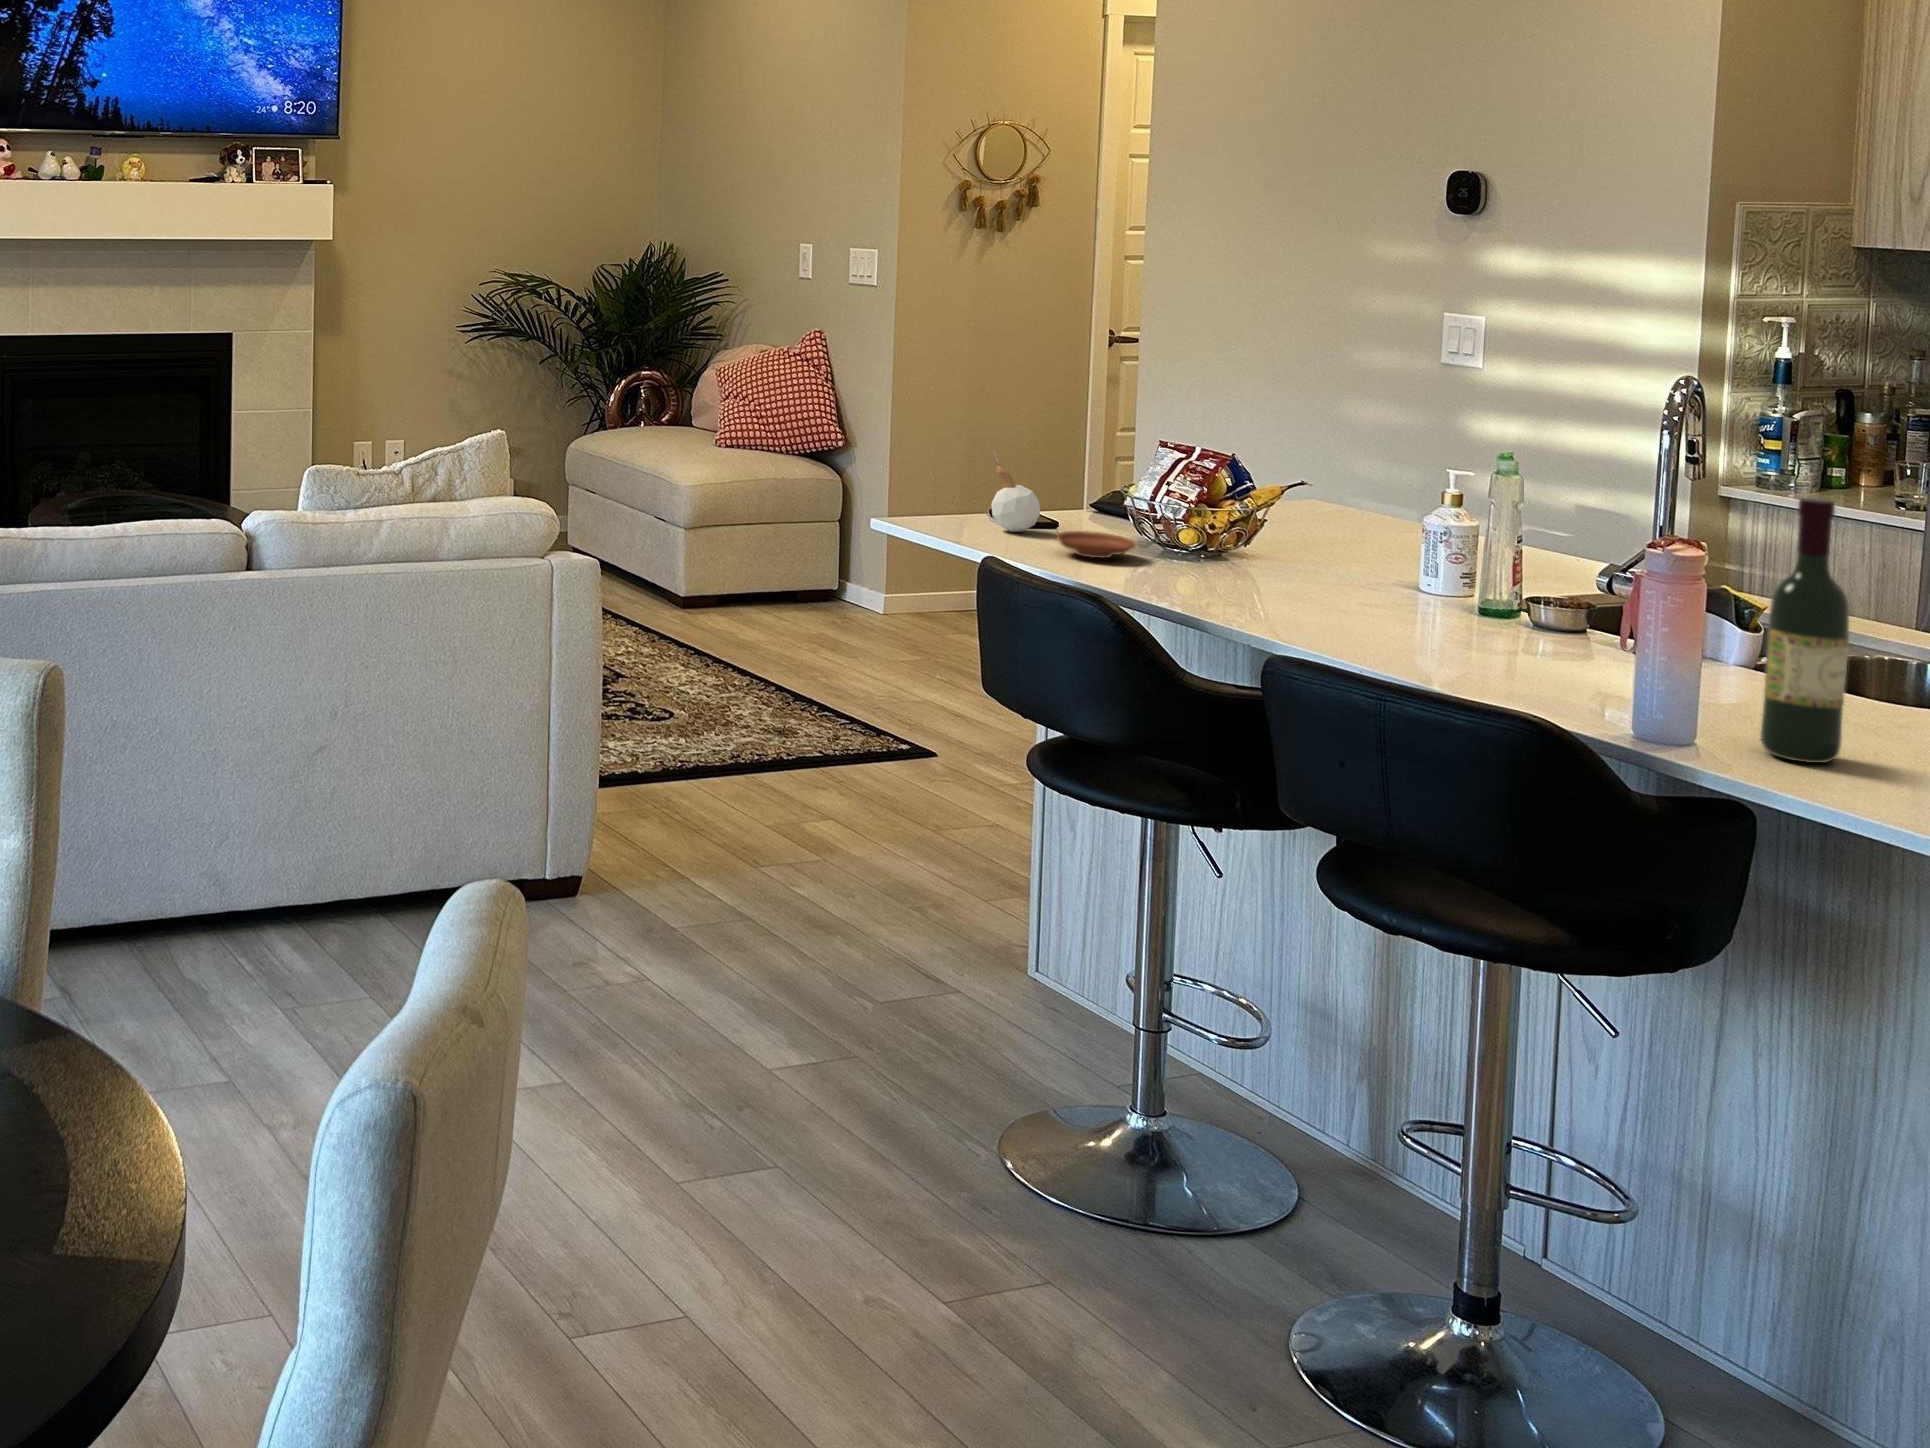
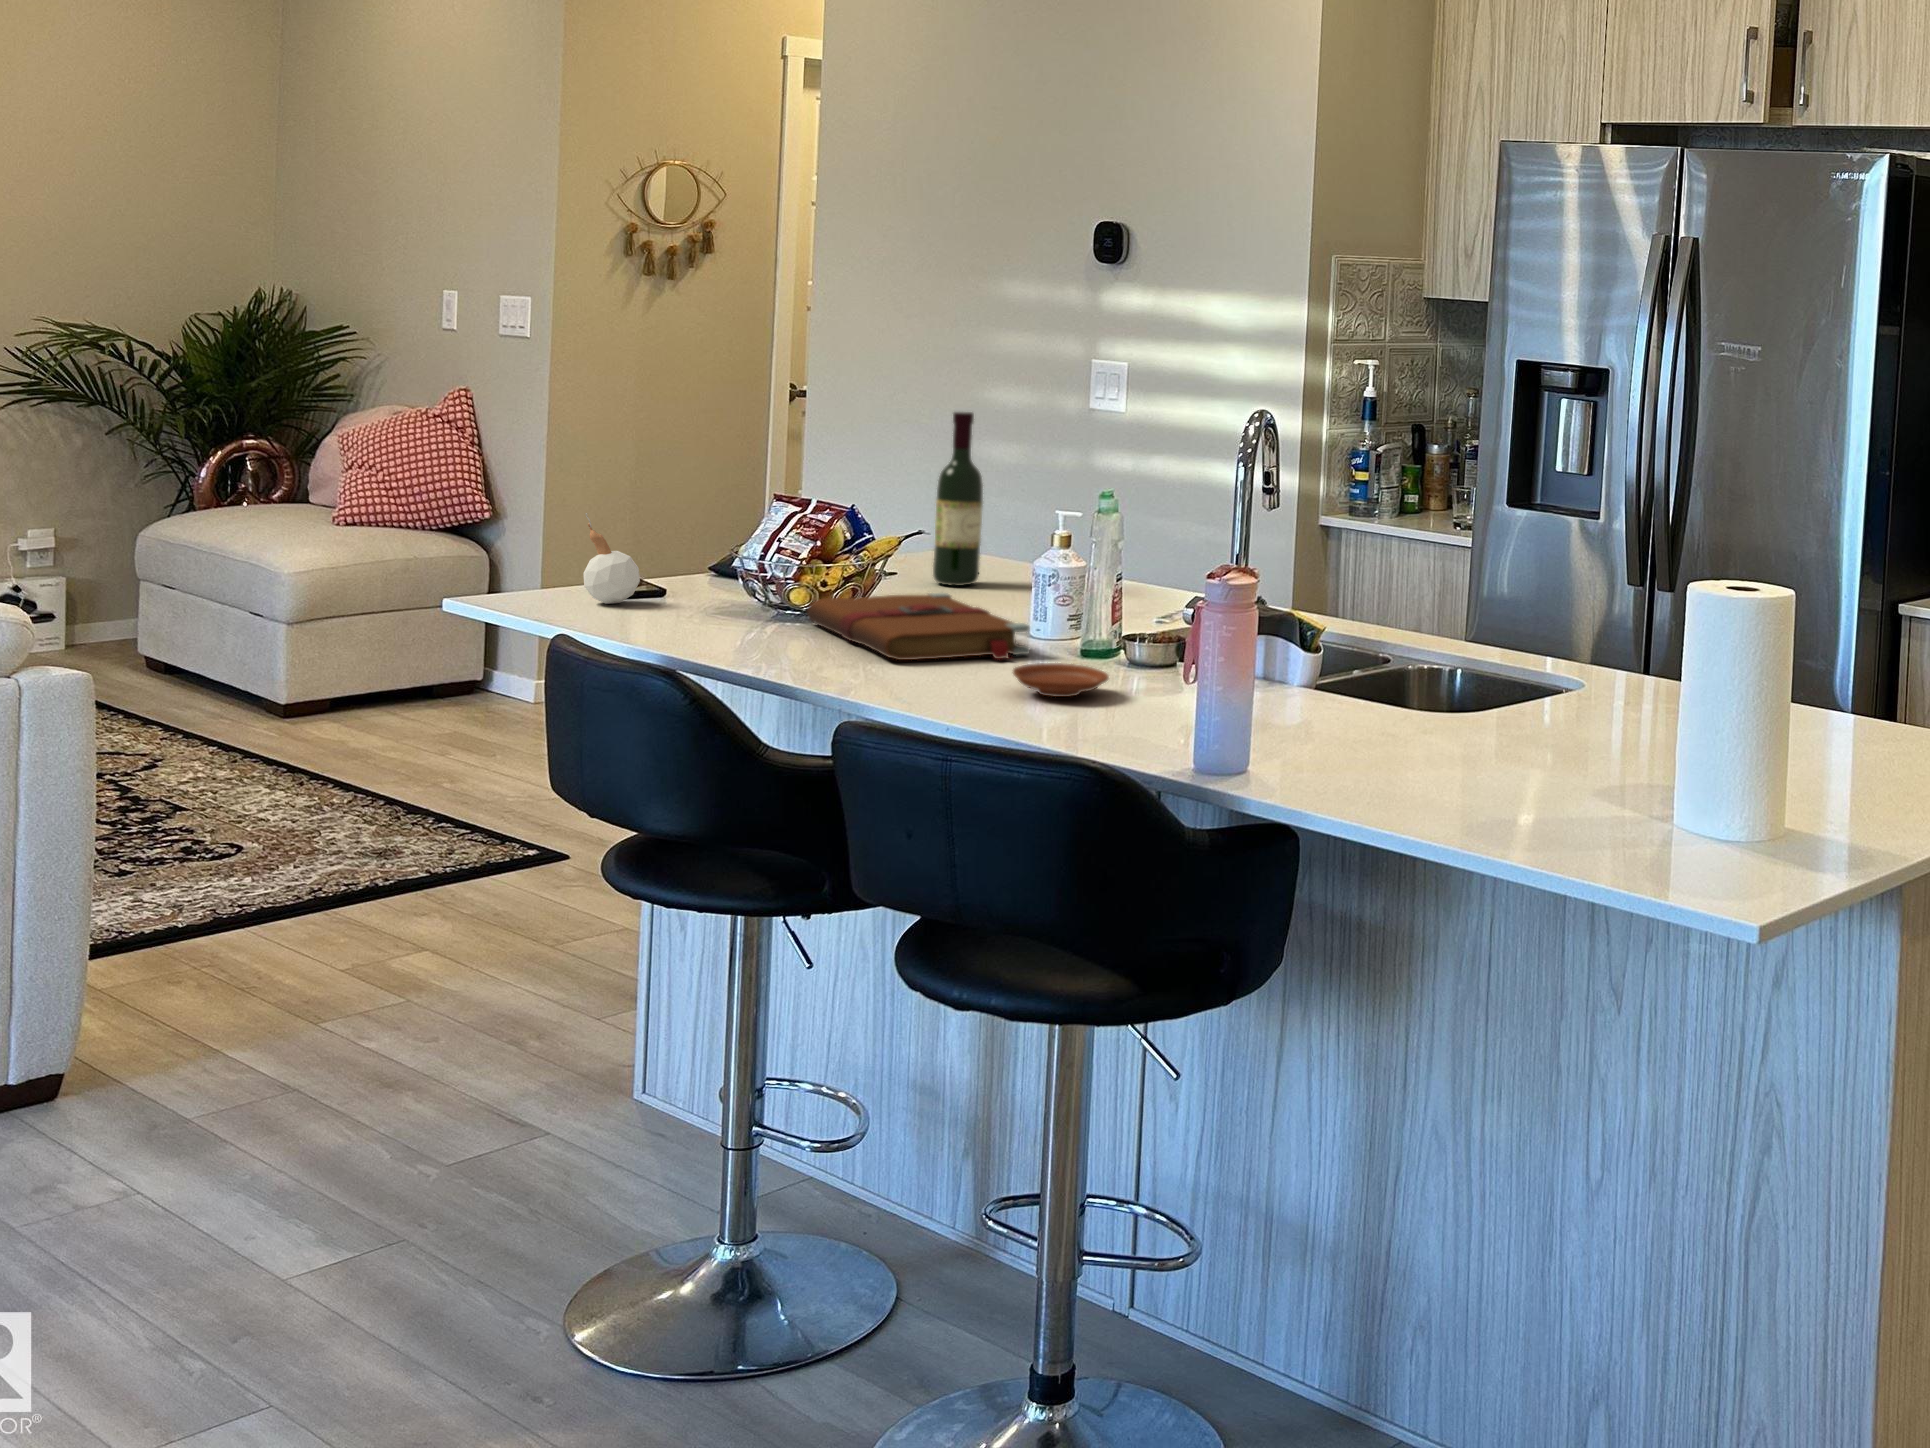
wine bottle: present [1761,498,1849,763] -> present [933,411,983,586]
plate: present [1056,531,1136,558] -> present [1013,663,1109,697]
book: none [1197,540,1428,610] -> present [807,593,1030,660]

